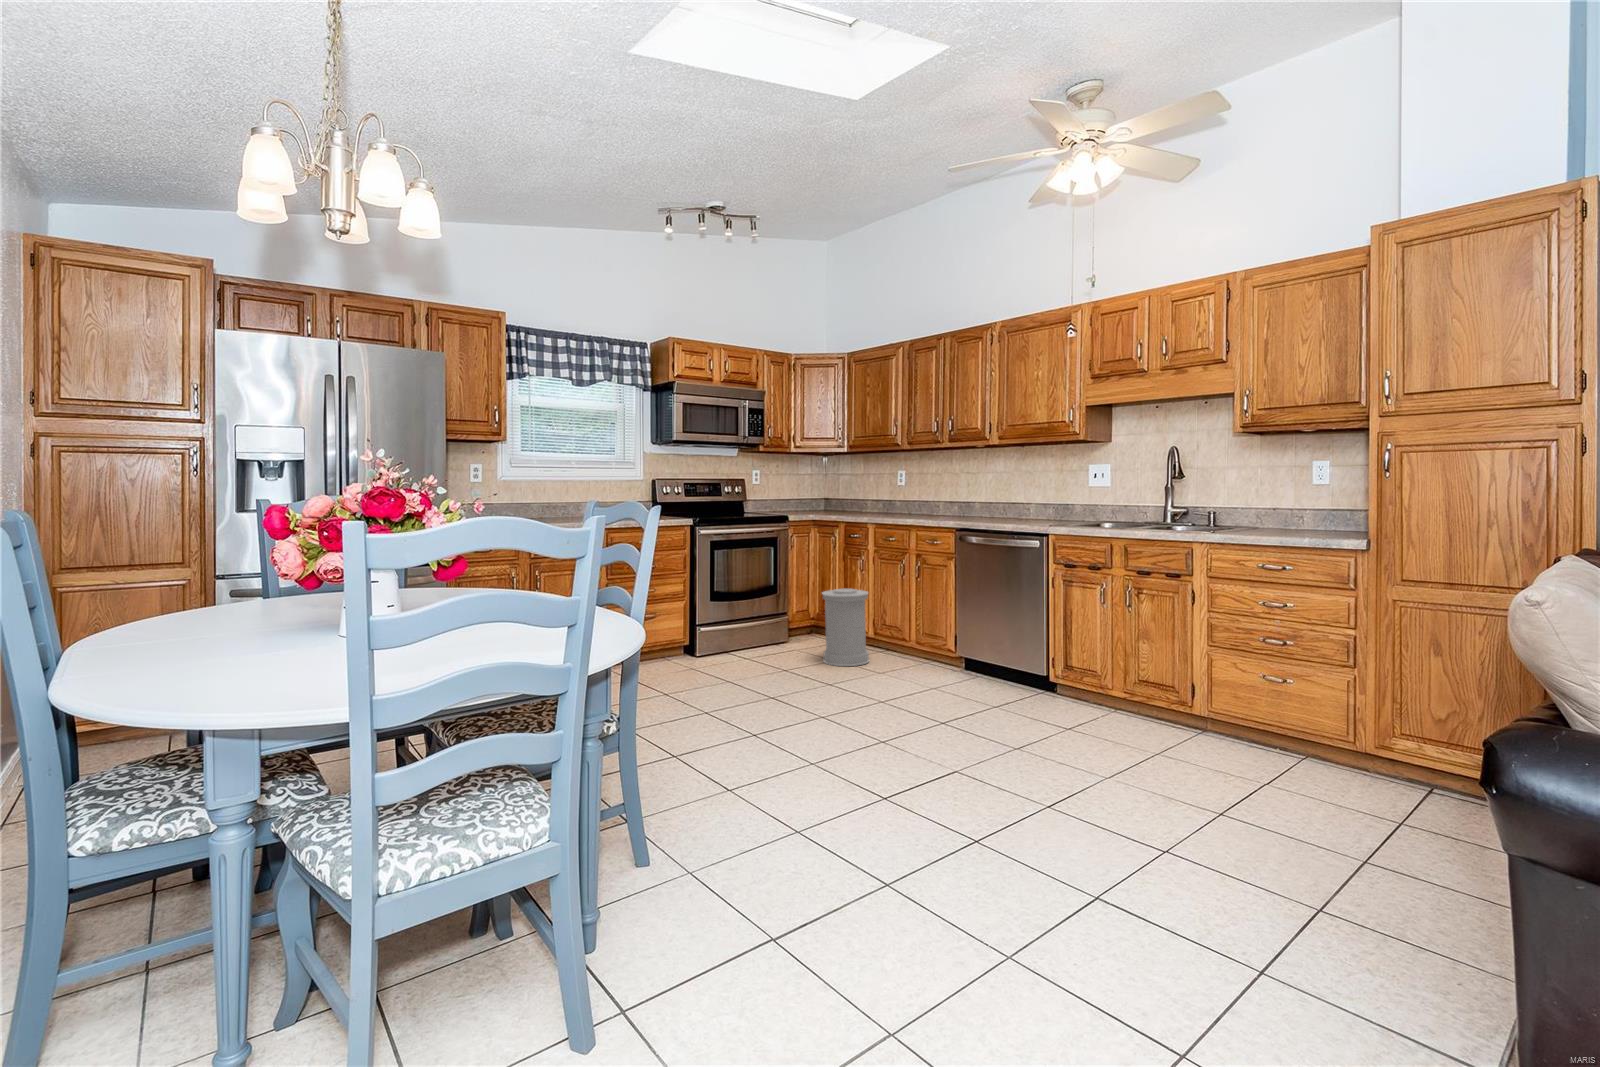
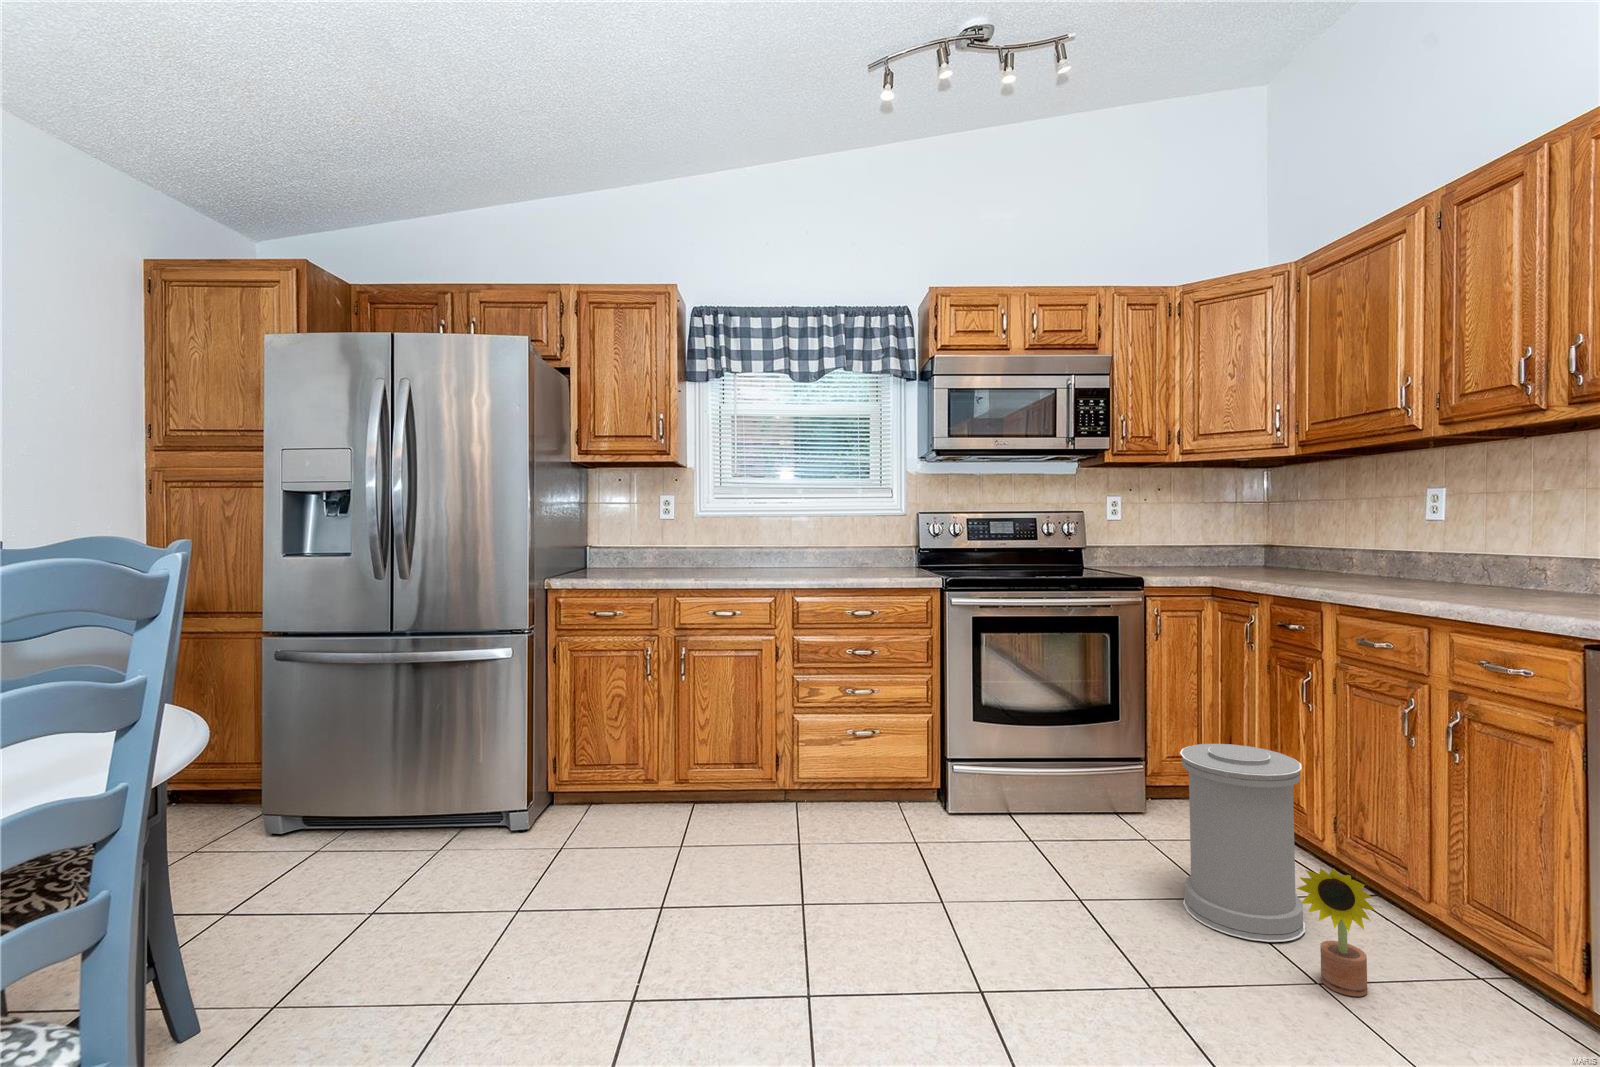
decorative plant: none [873,622,899,671] -> present [1297,868,1375,997]

